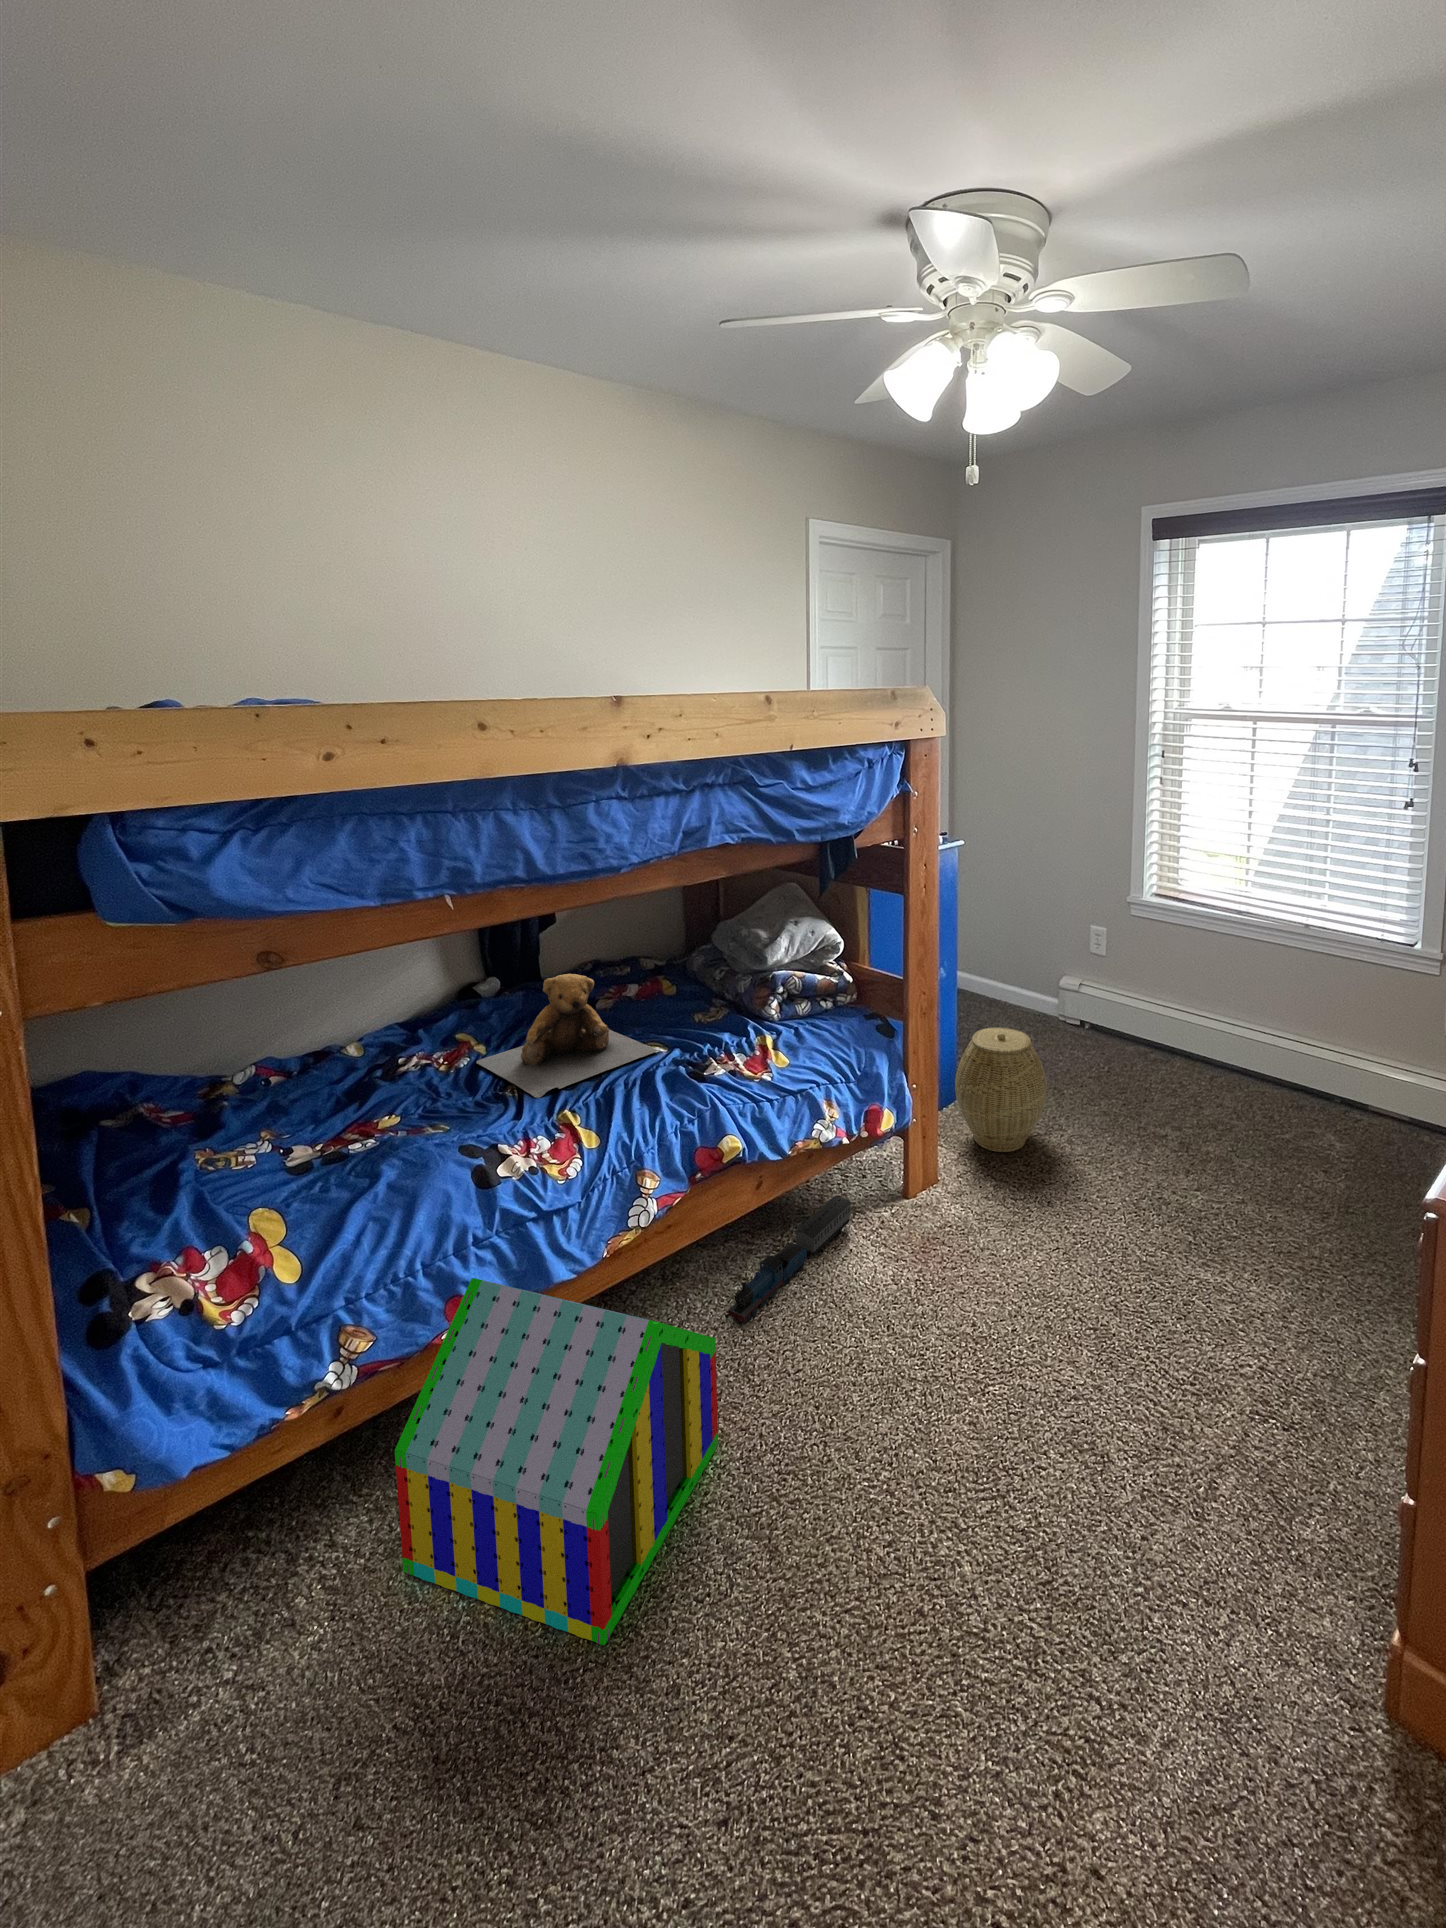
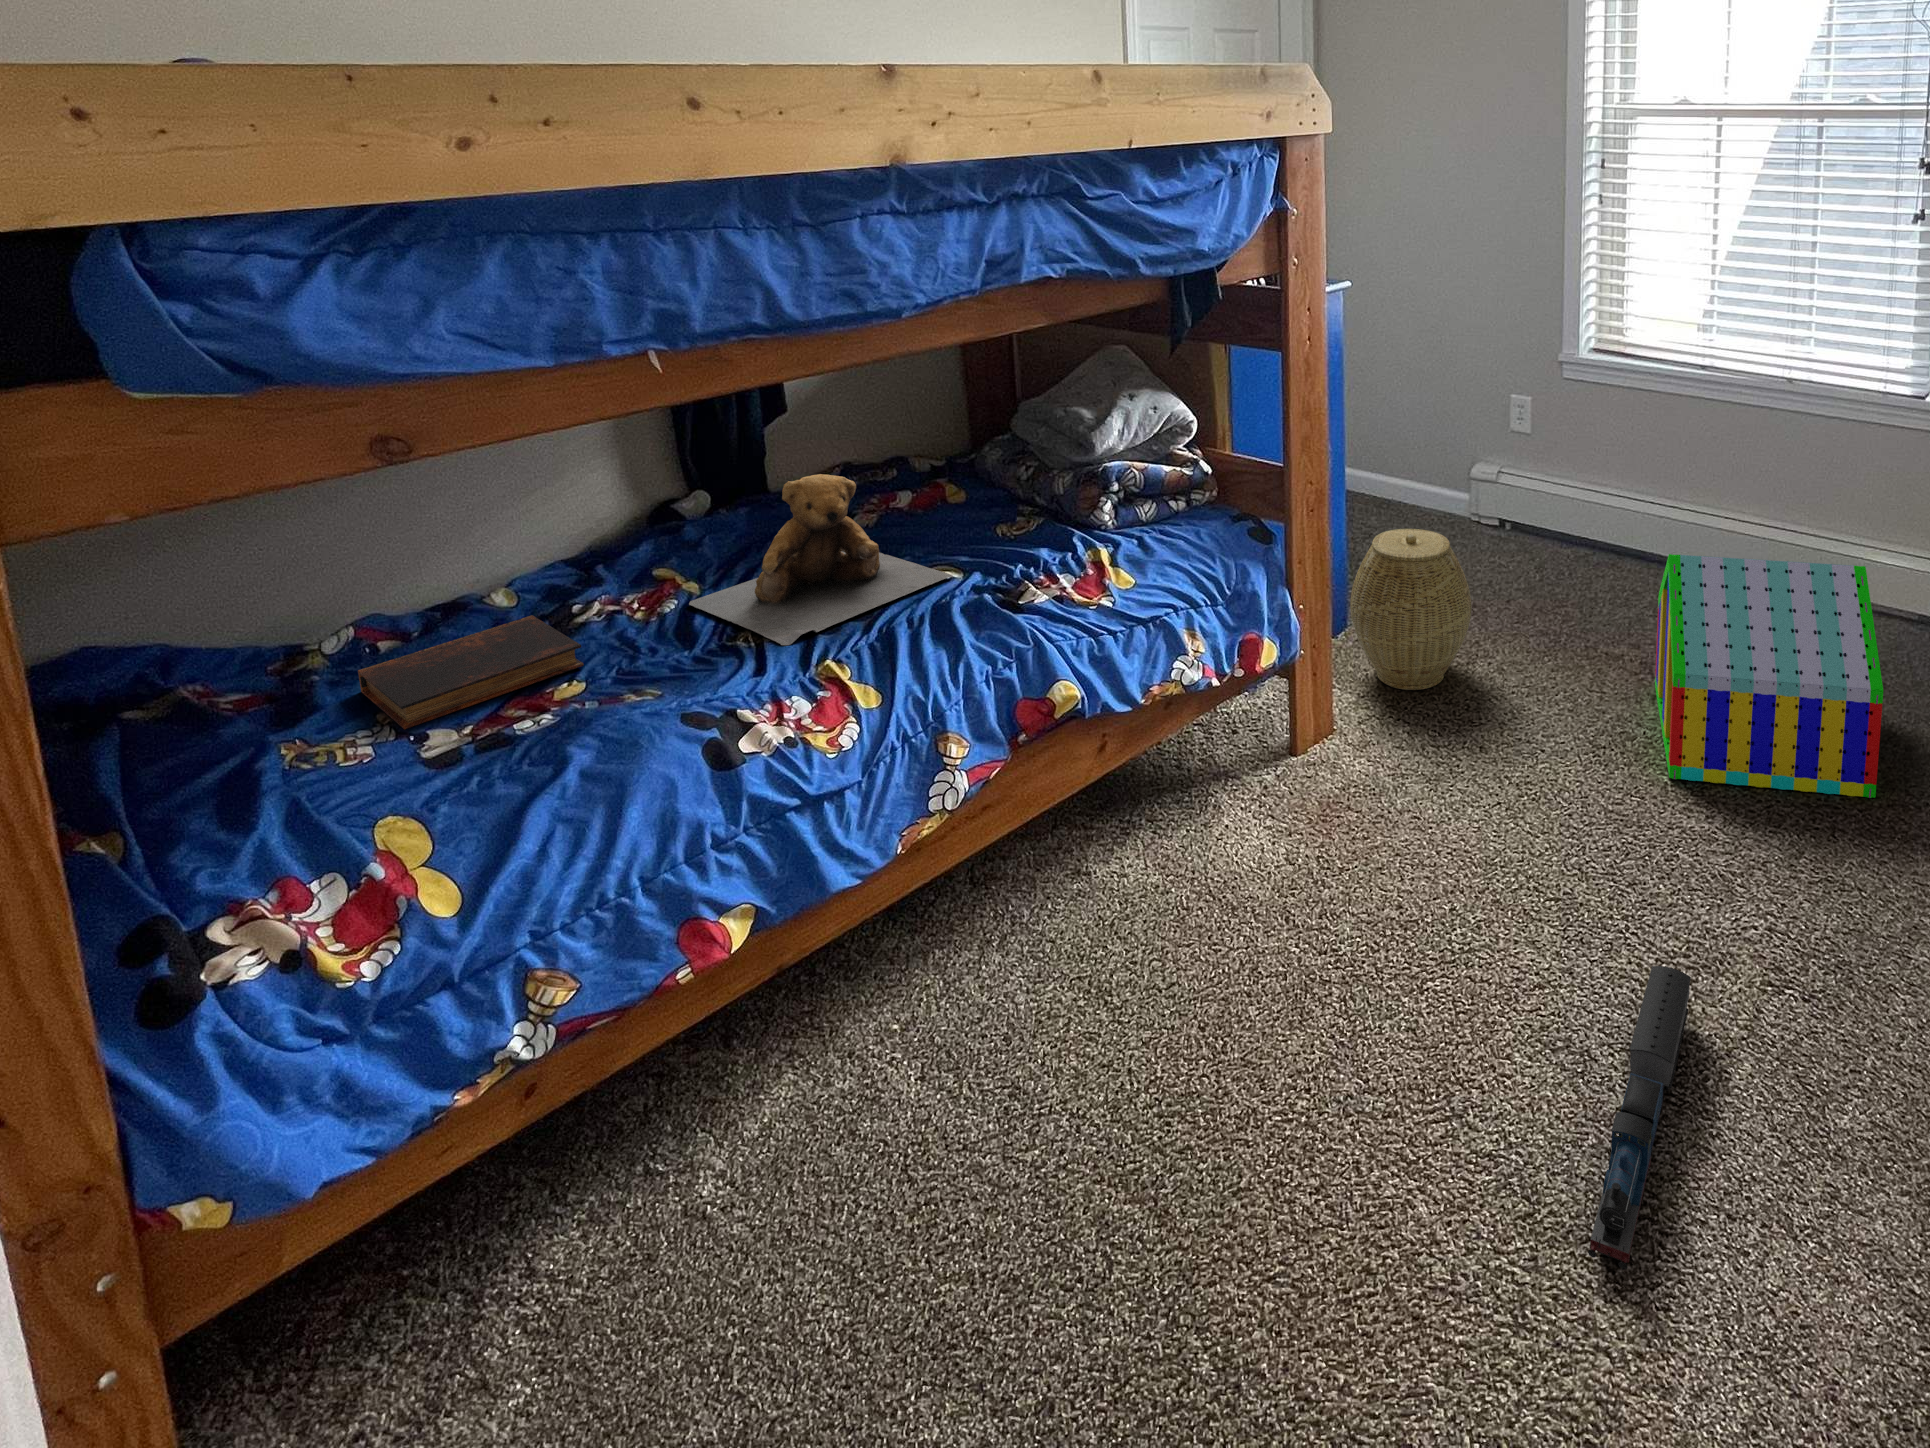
book: none [254,1066,401,1144] -> present [358,615,584,729]
toy train: present [725,1196,851,1324] -> present [1588,966,1691,1269]
toy house: present [395,1278,718,1645] -> present [1655,554,1883,798]

